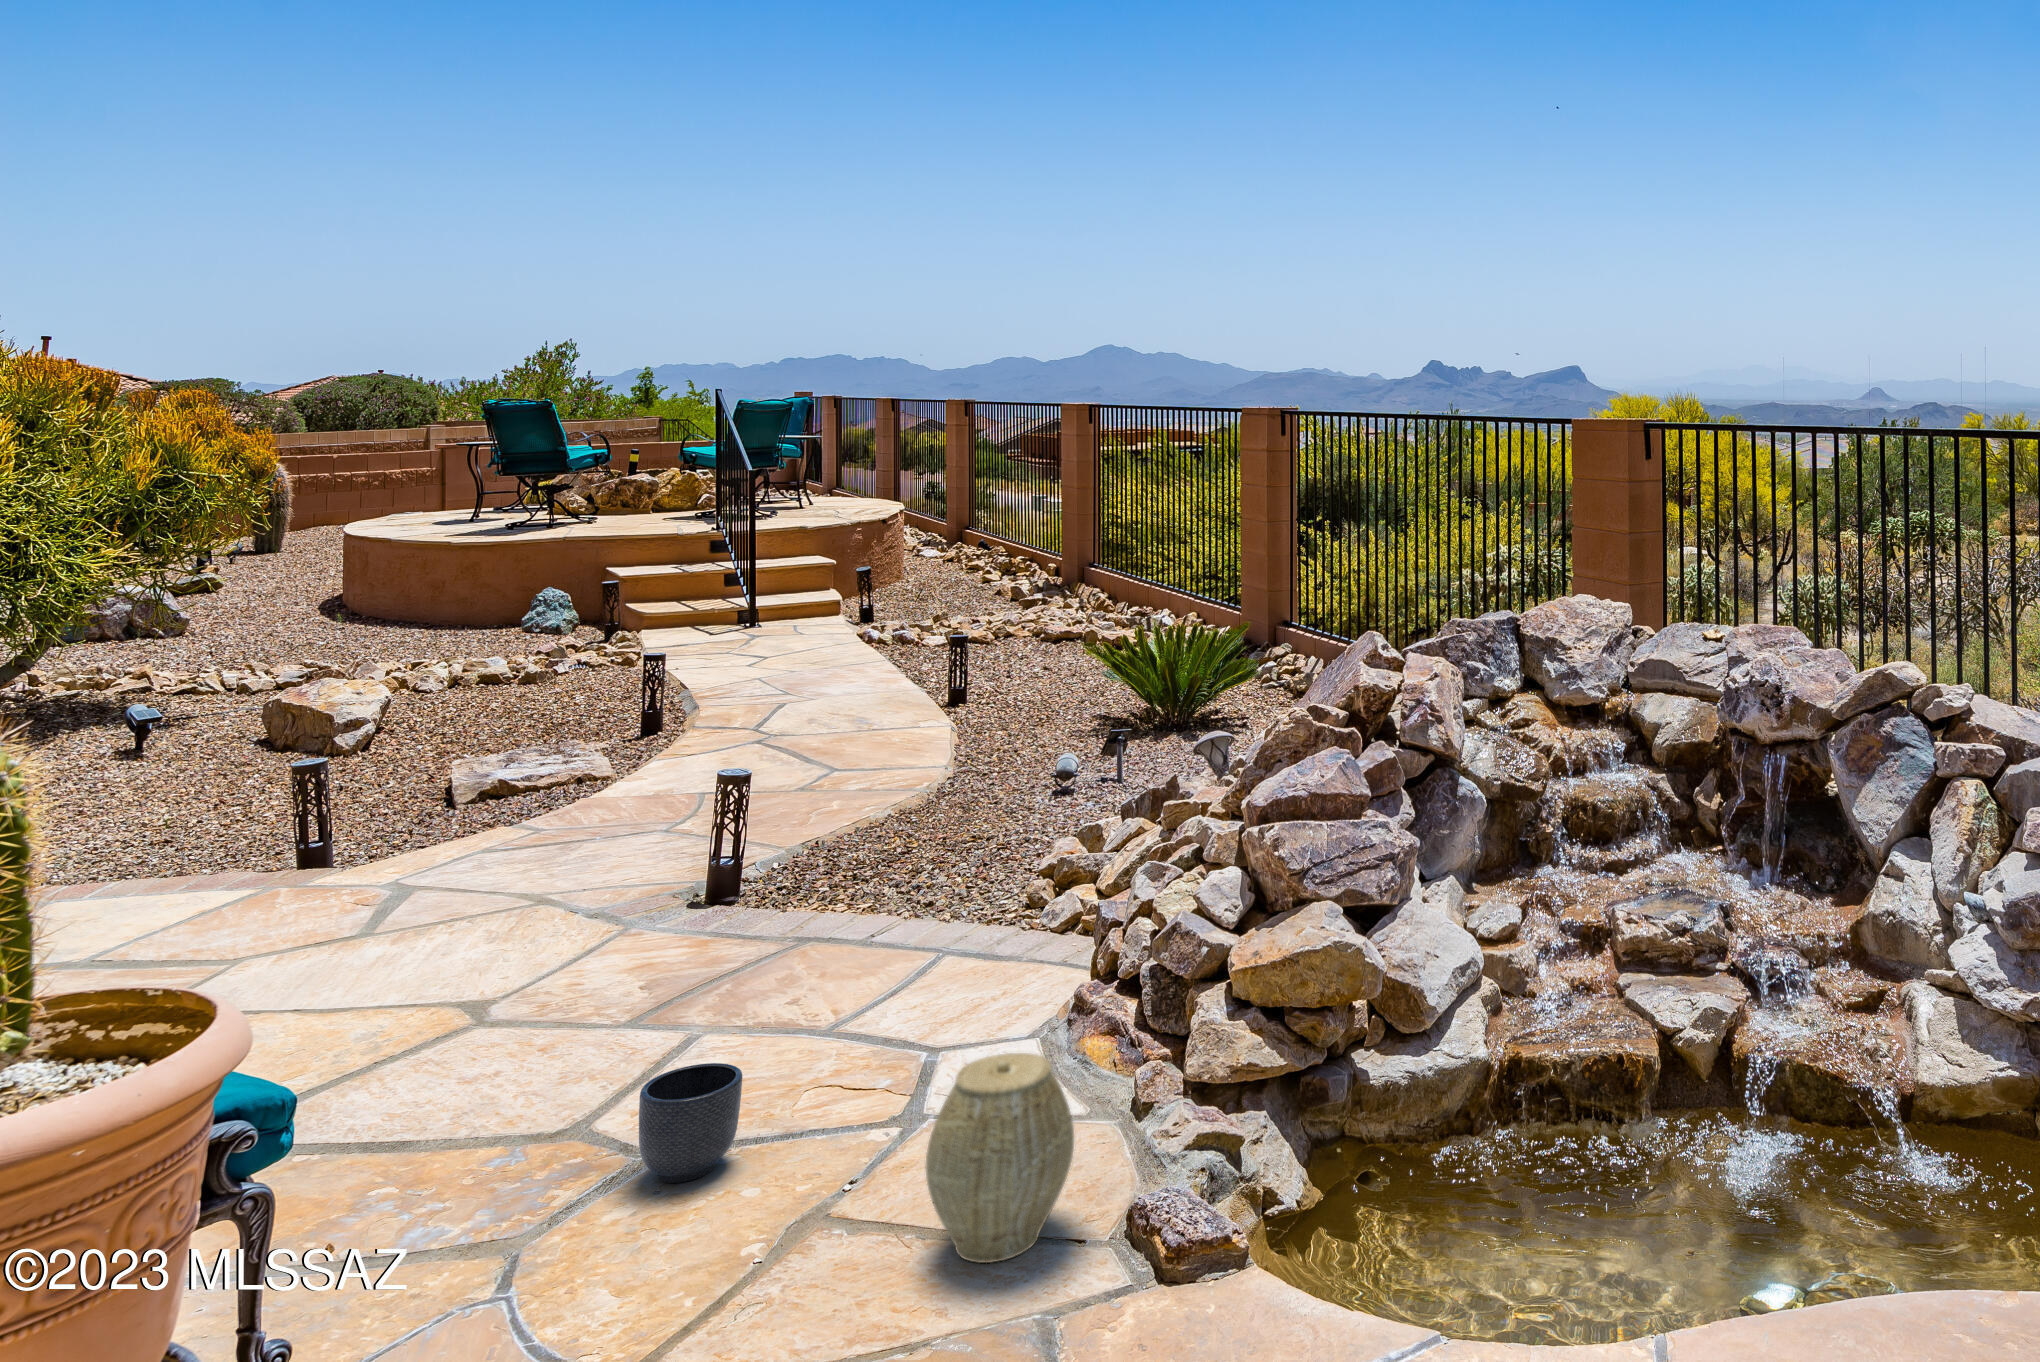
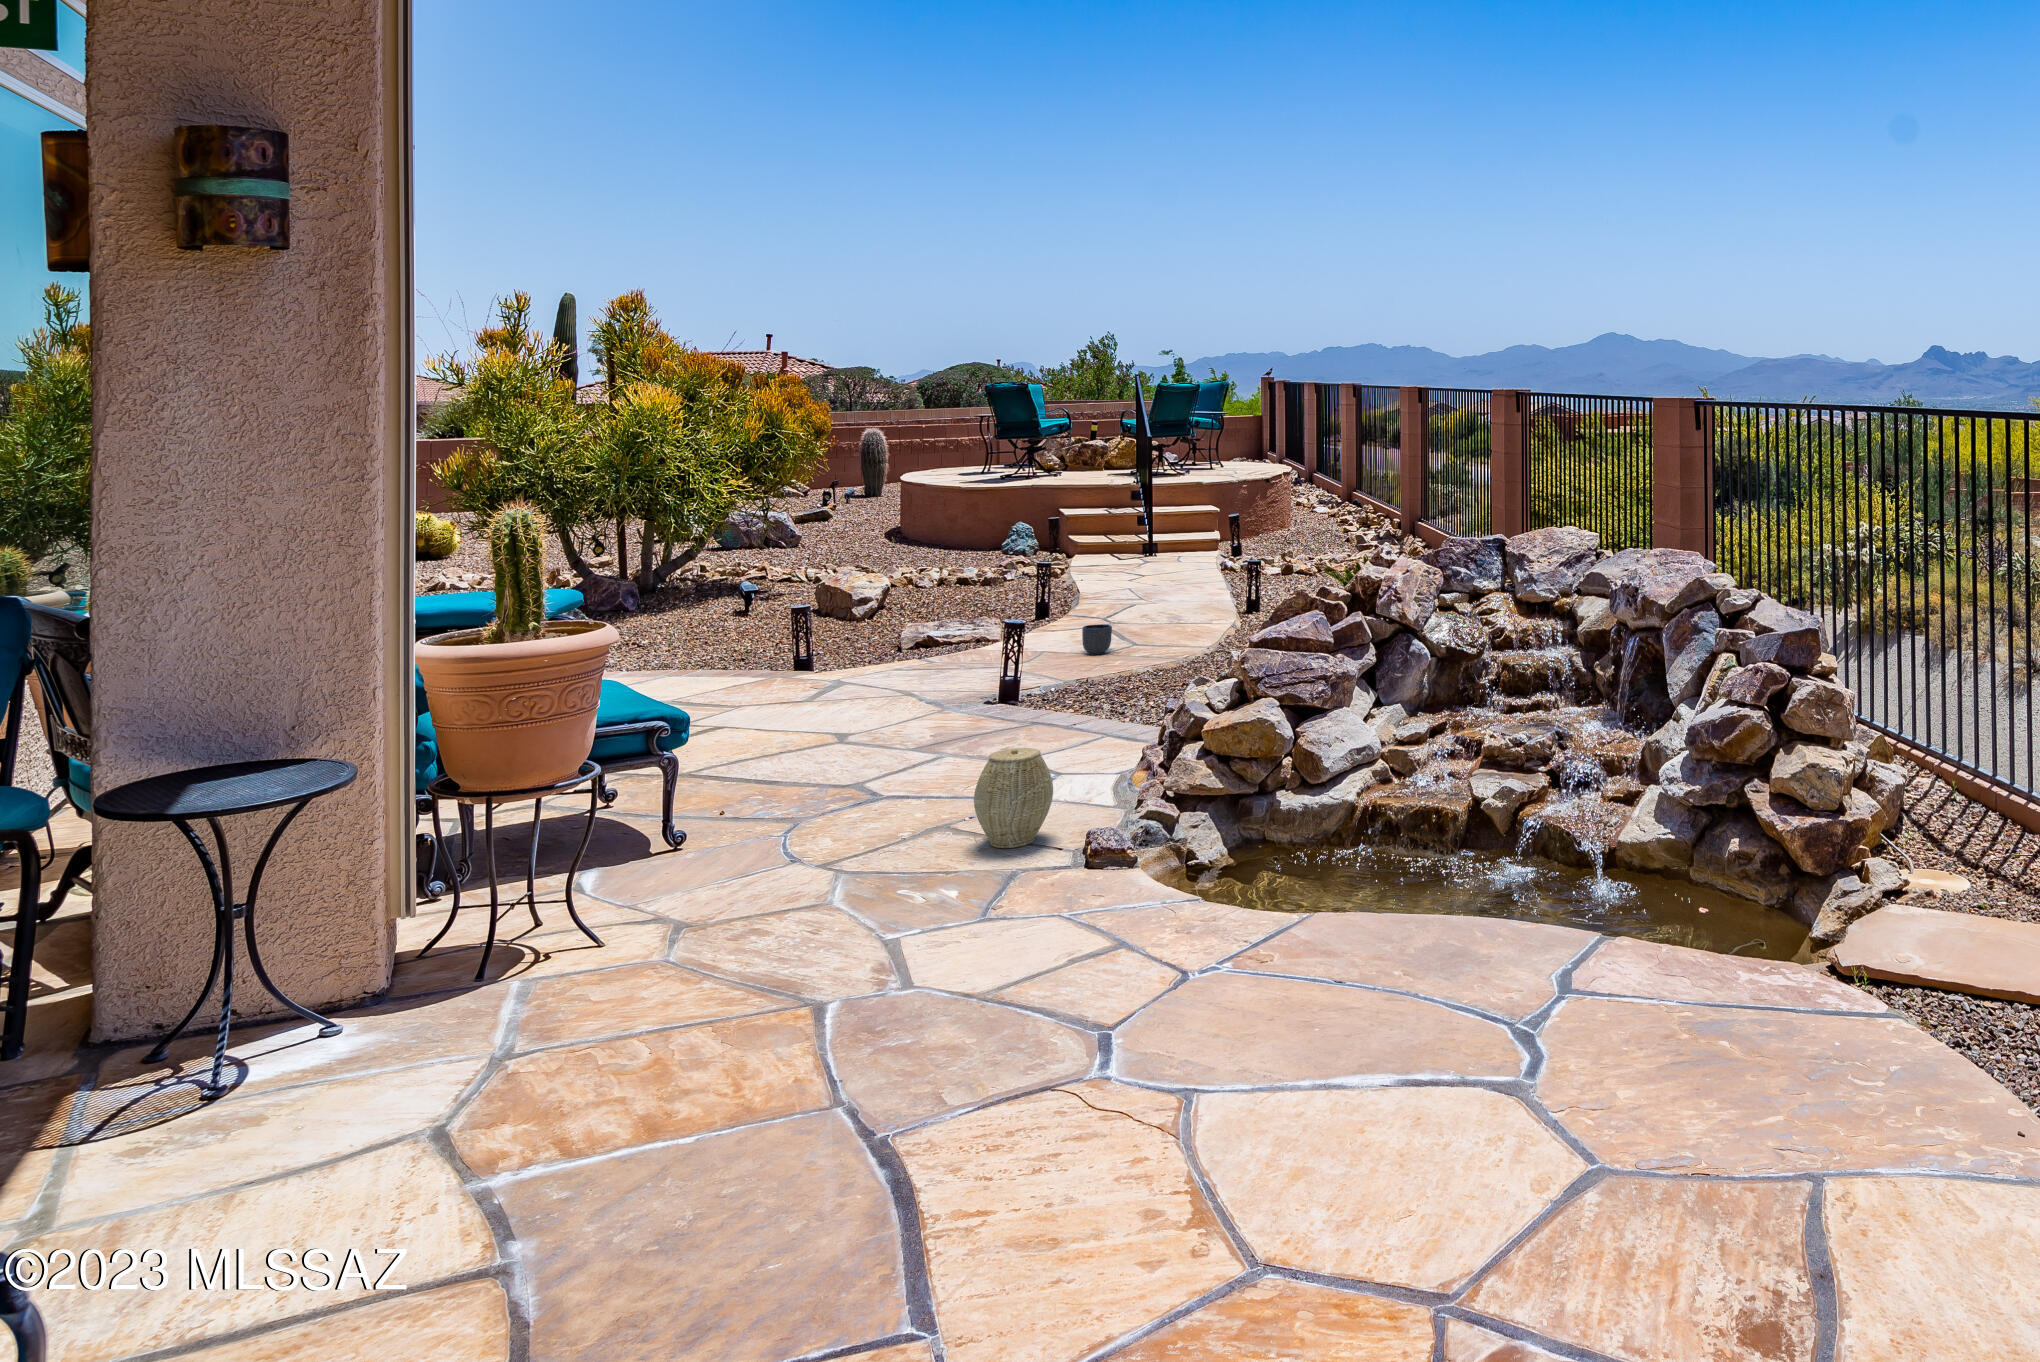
planter: present [639,1063,742,1183] -> present [1082,624,1112,655]

